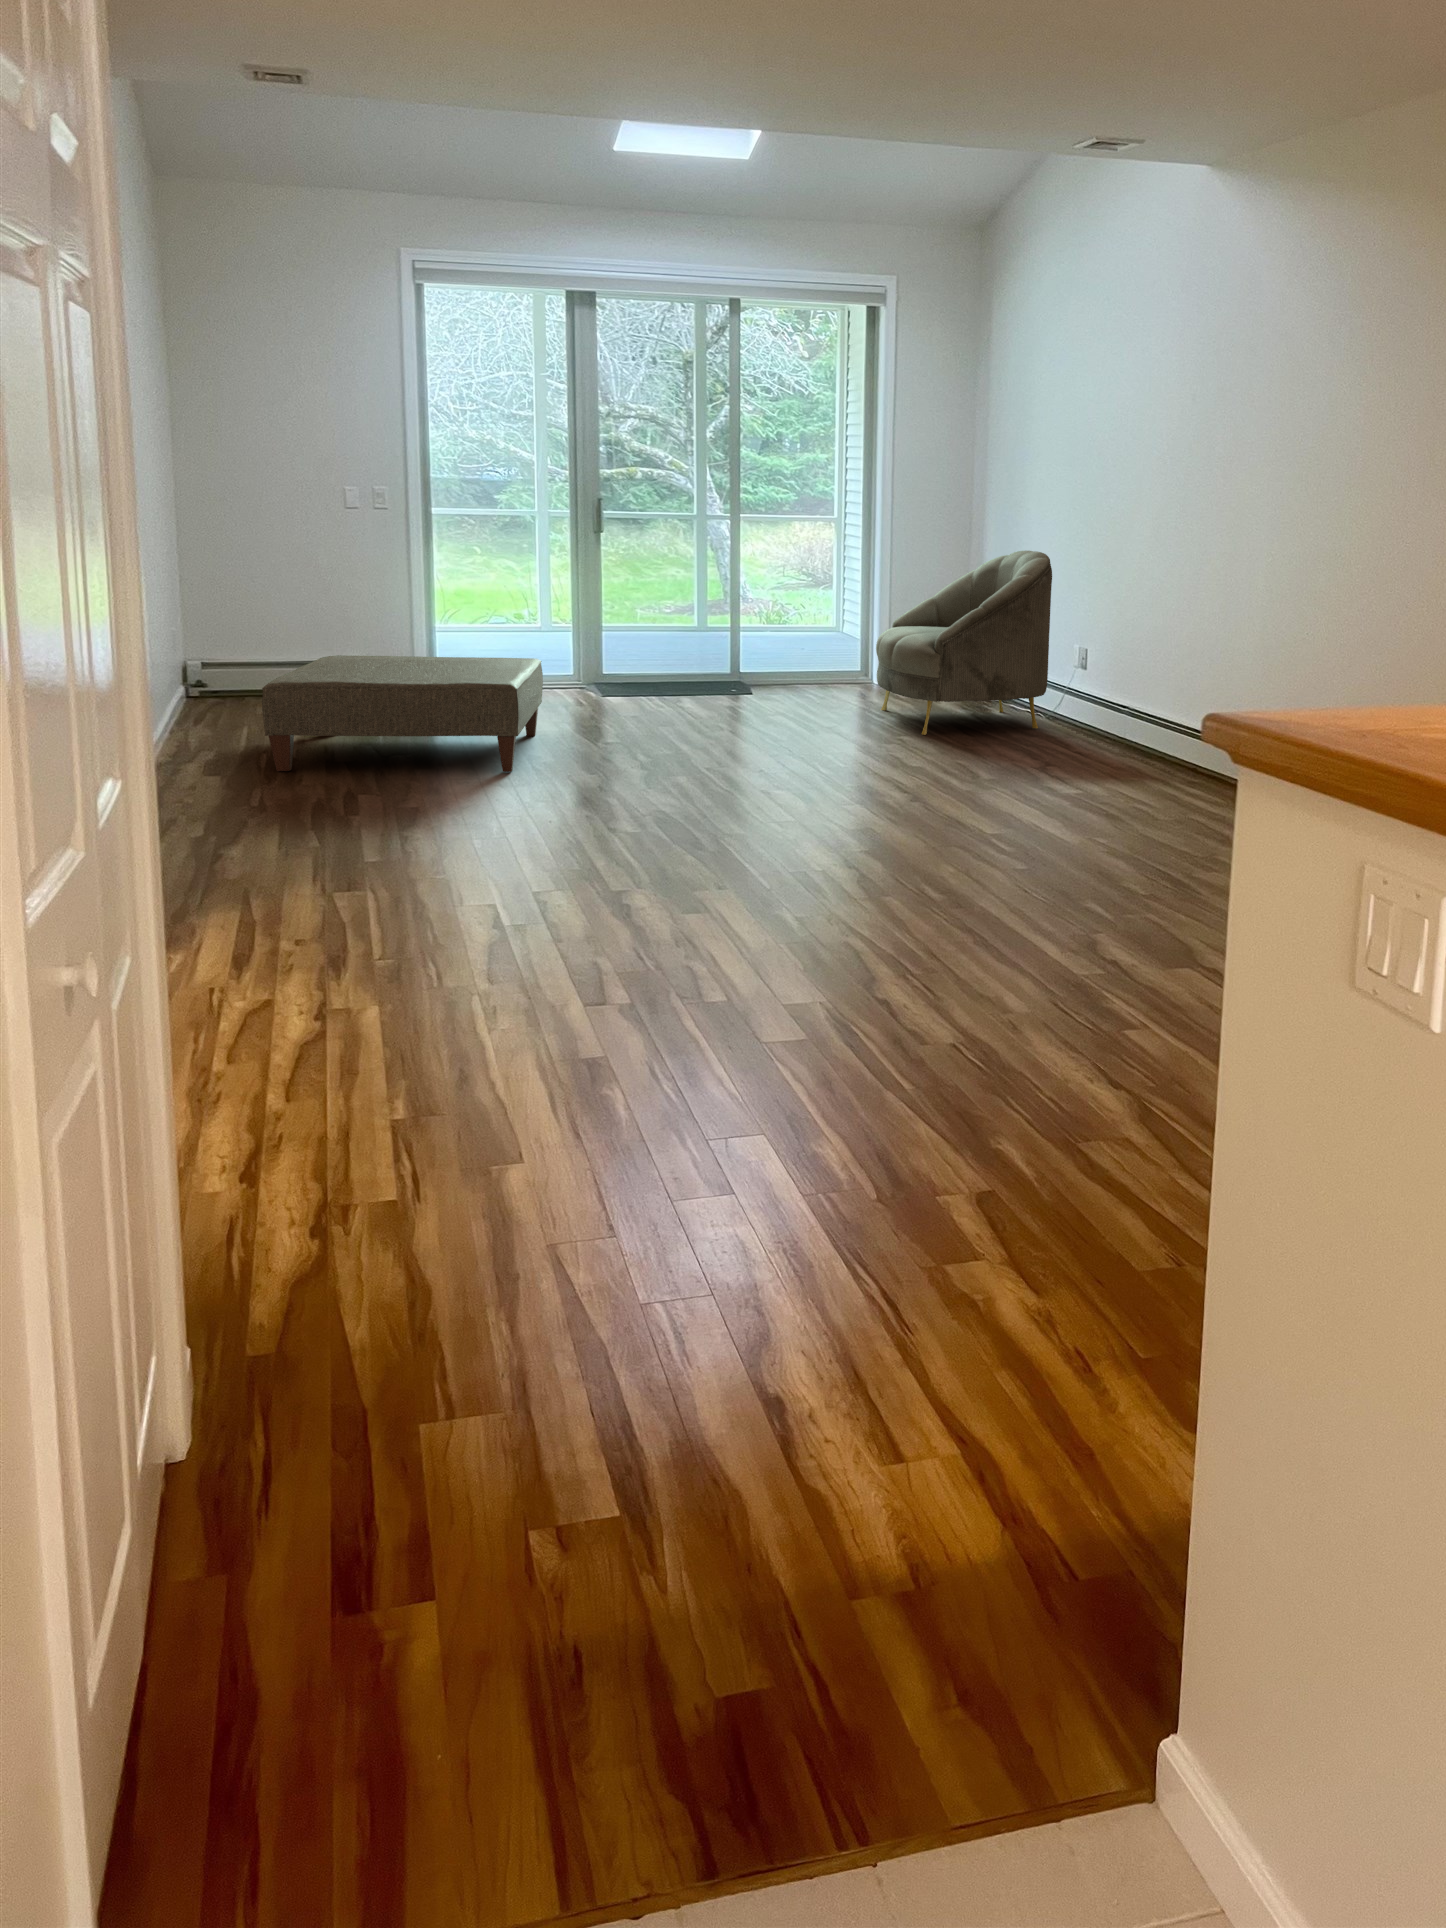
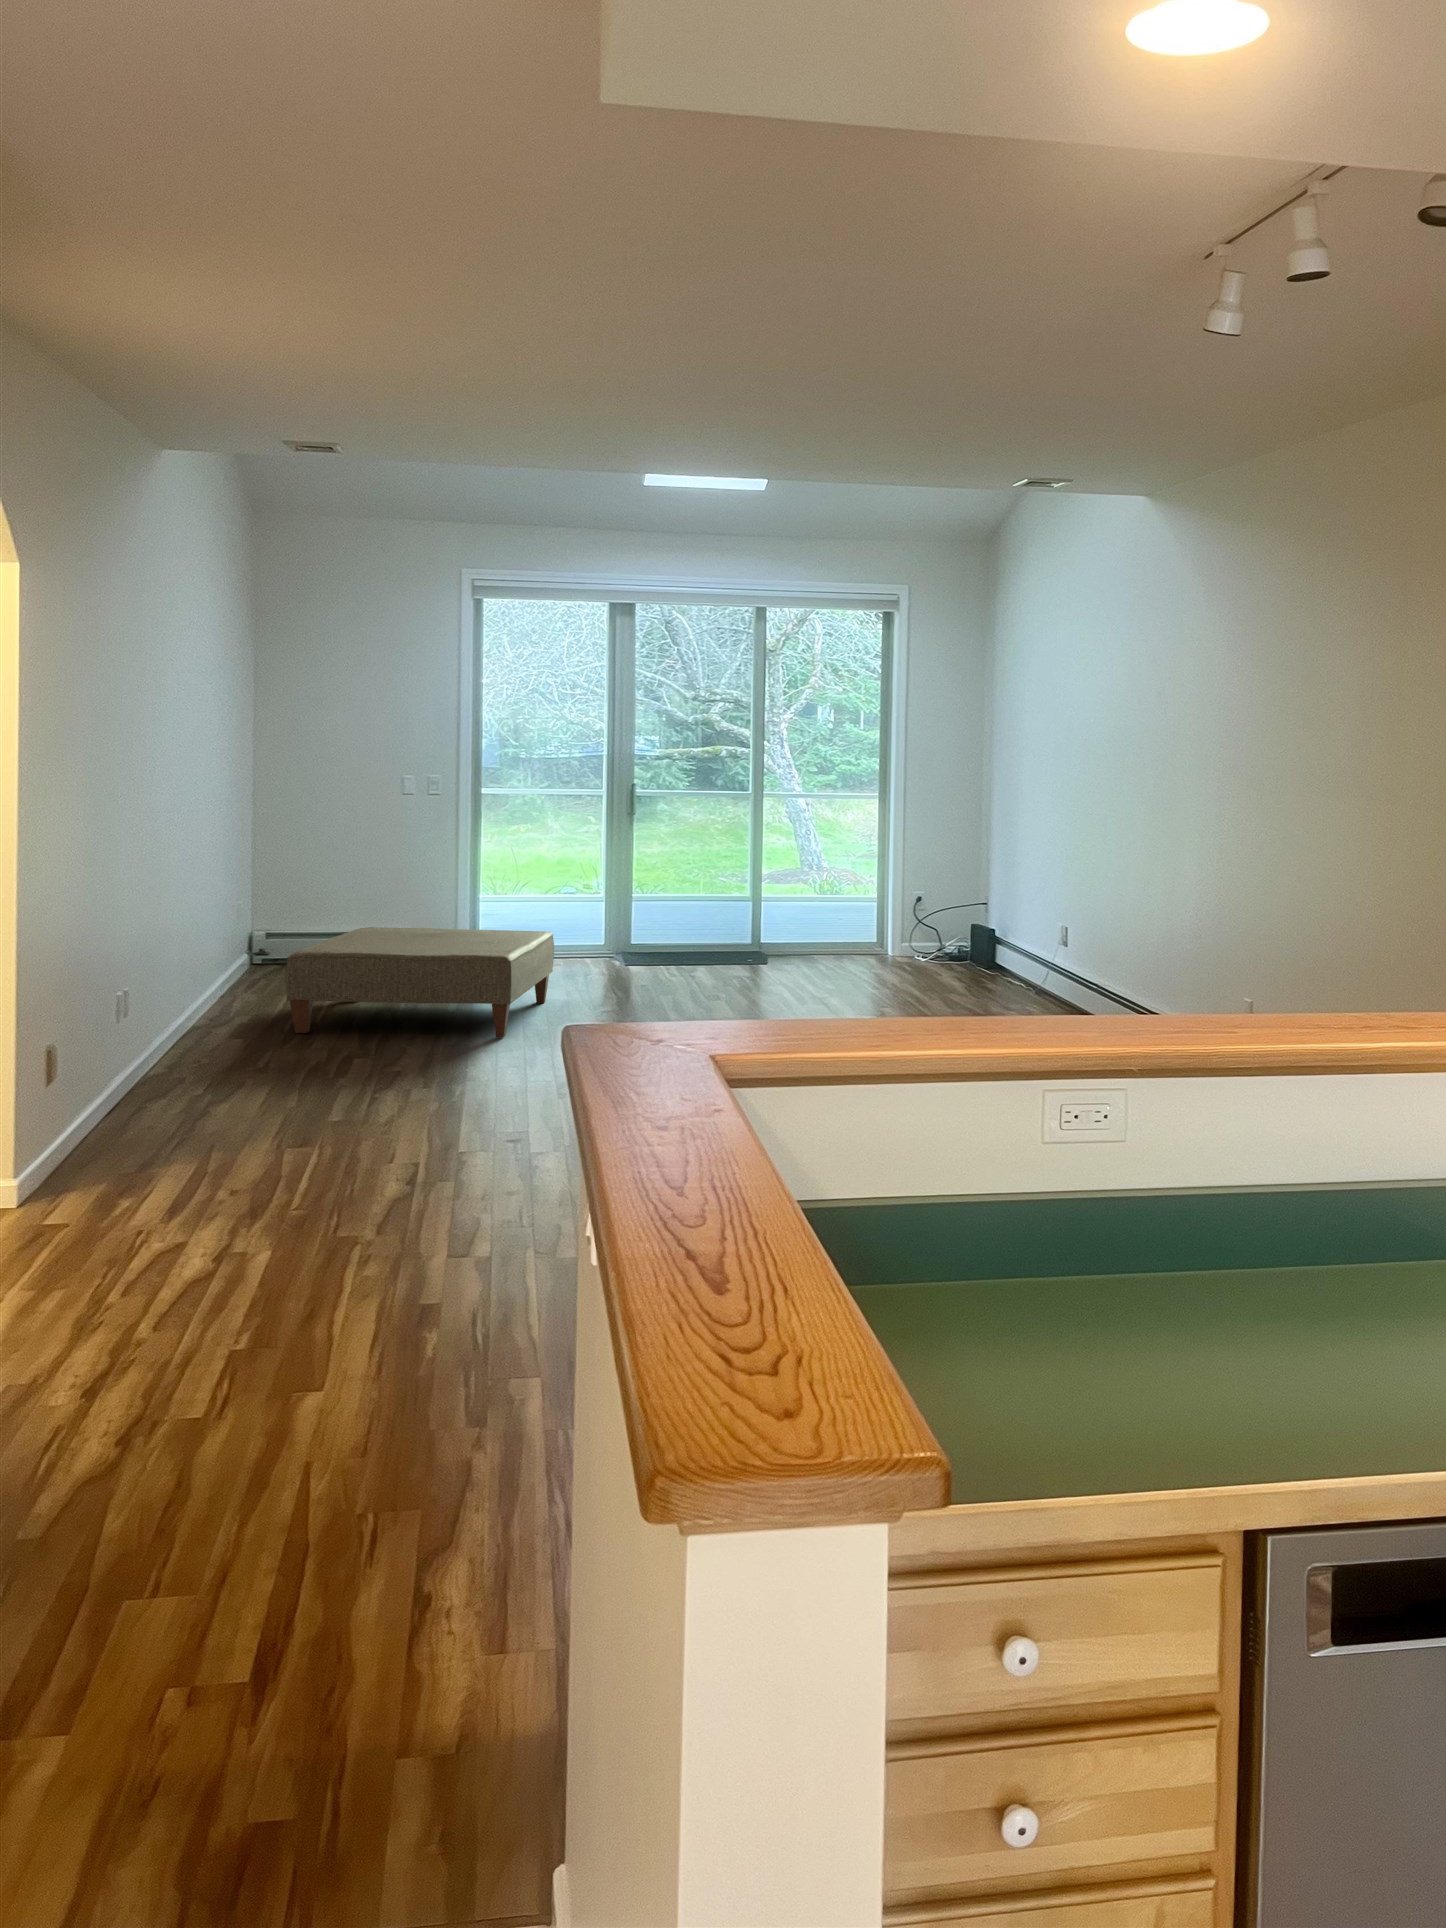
armchair: present [876,551,1052,735] -> none [873,834,1034,1007]

